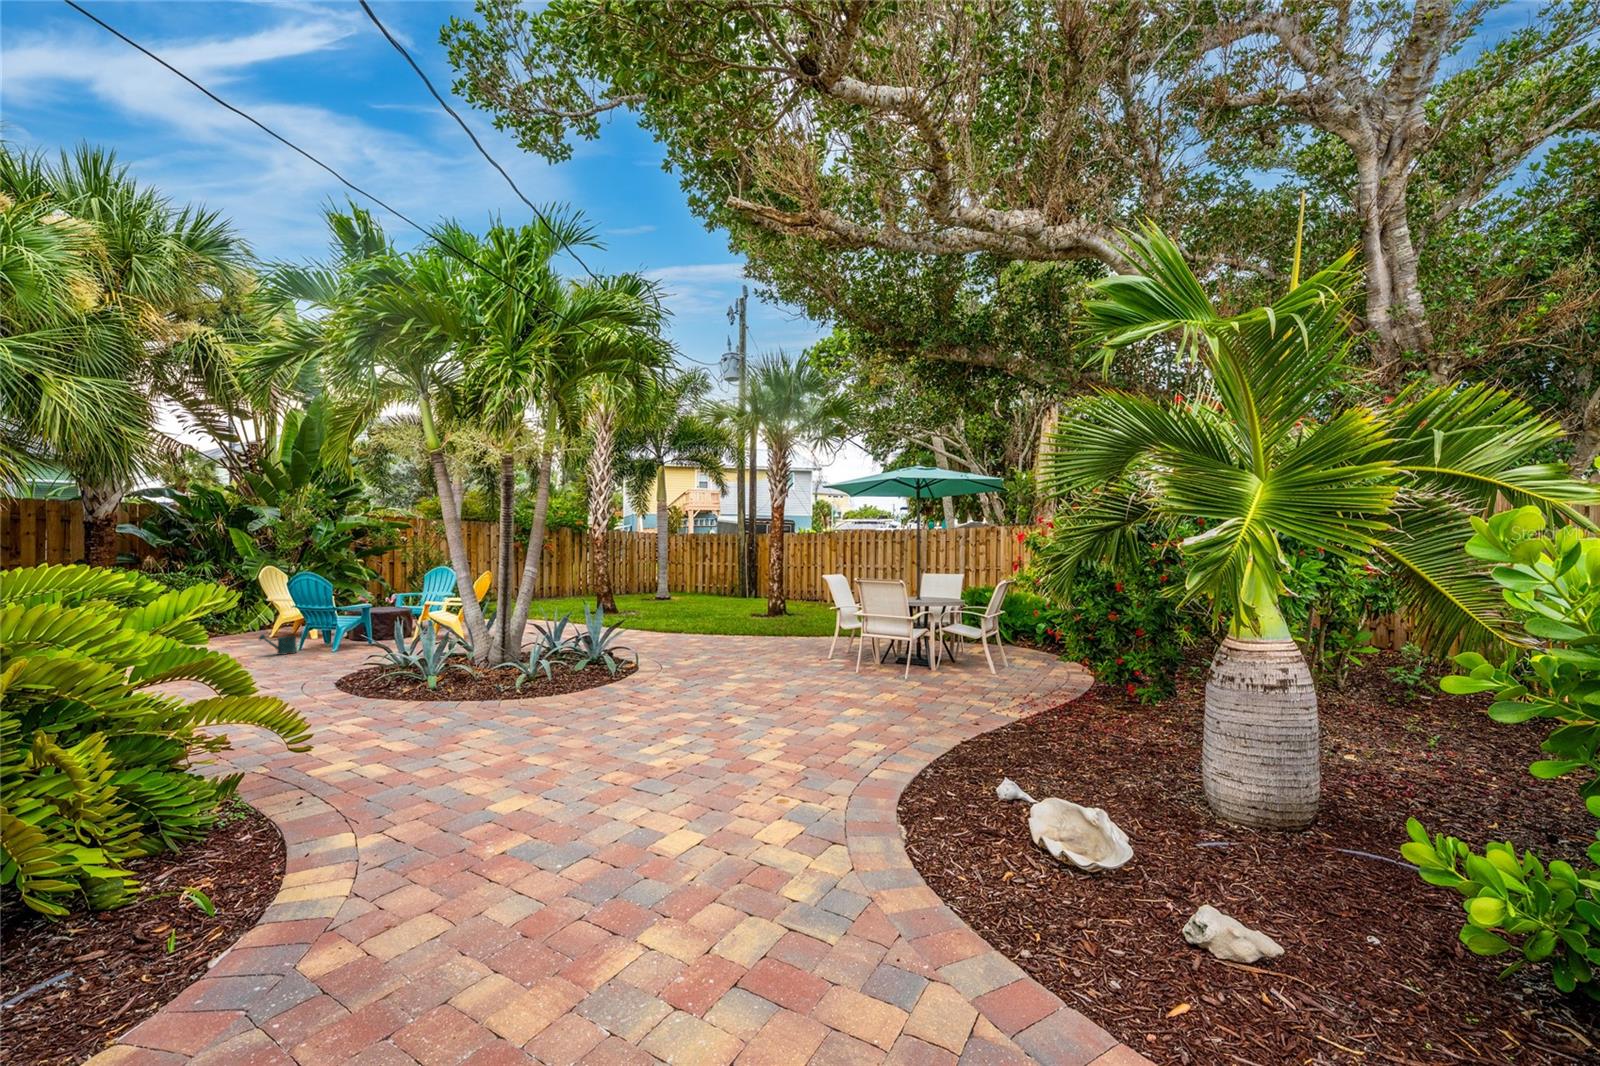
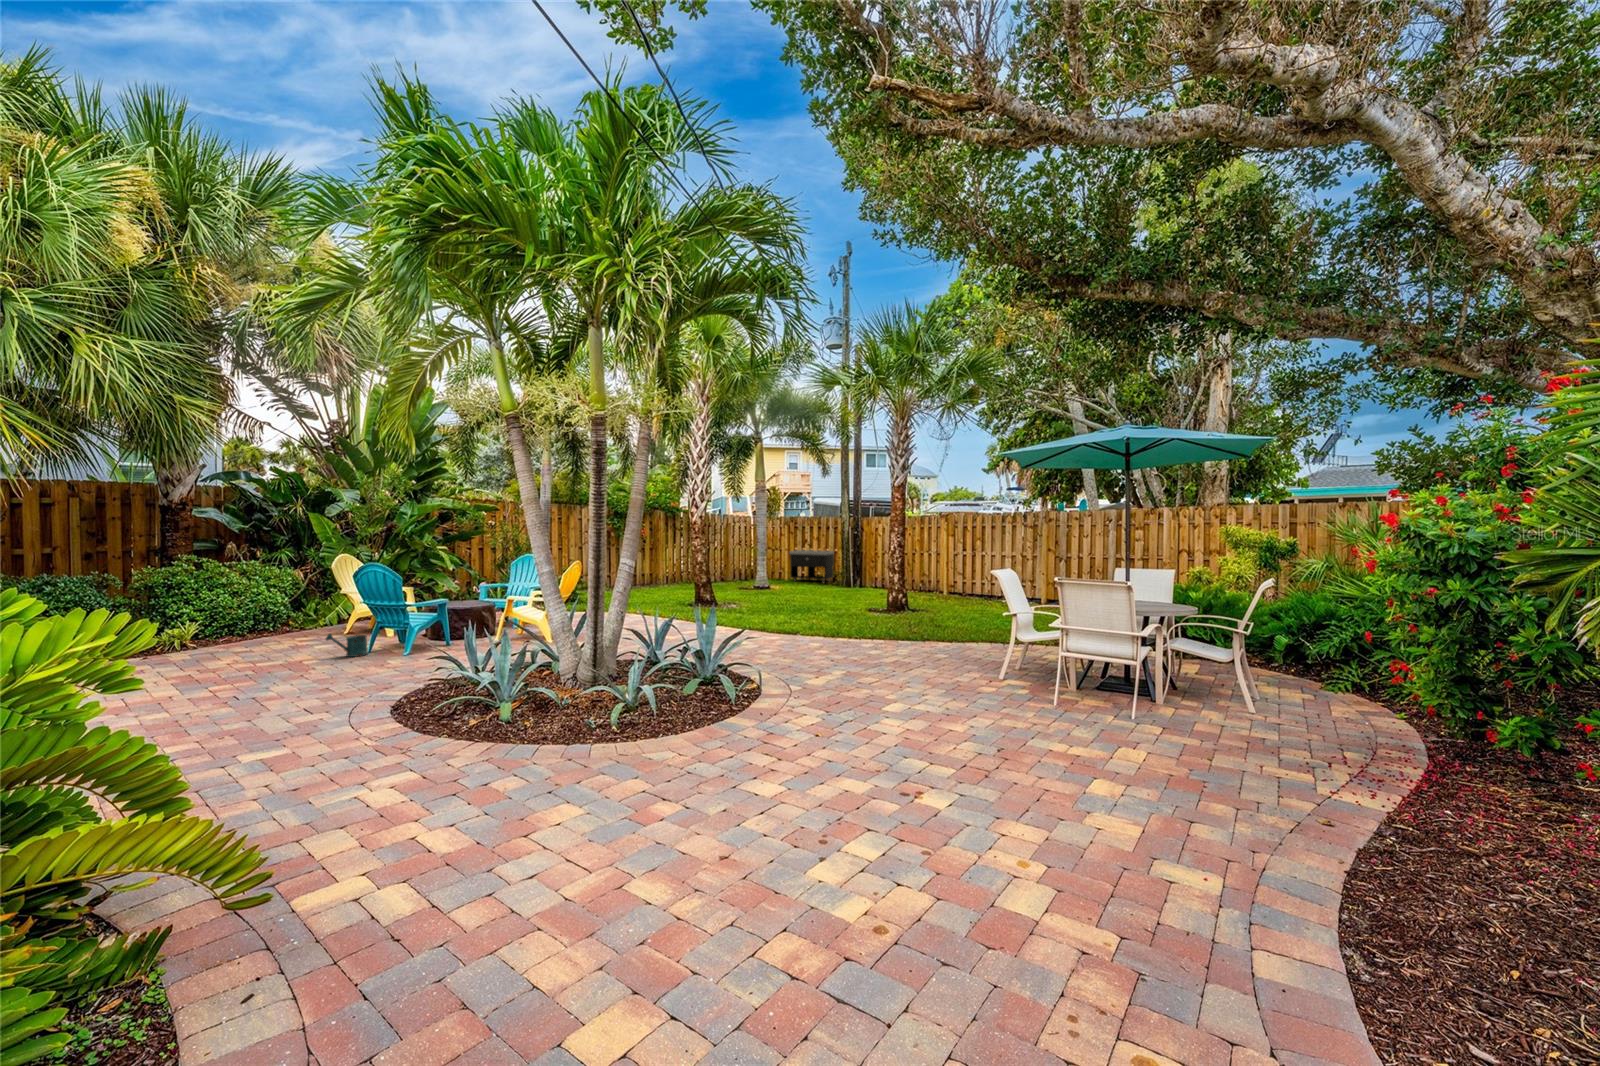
storage bench: none [690,564,732,593] -> present [789,550,834,580]

